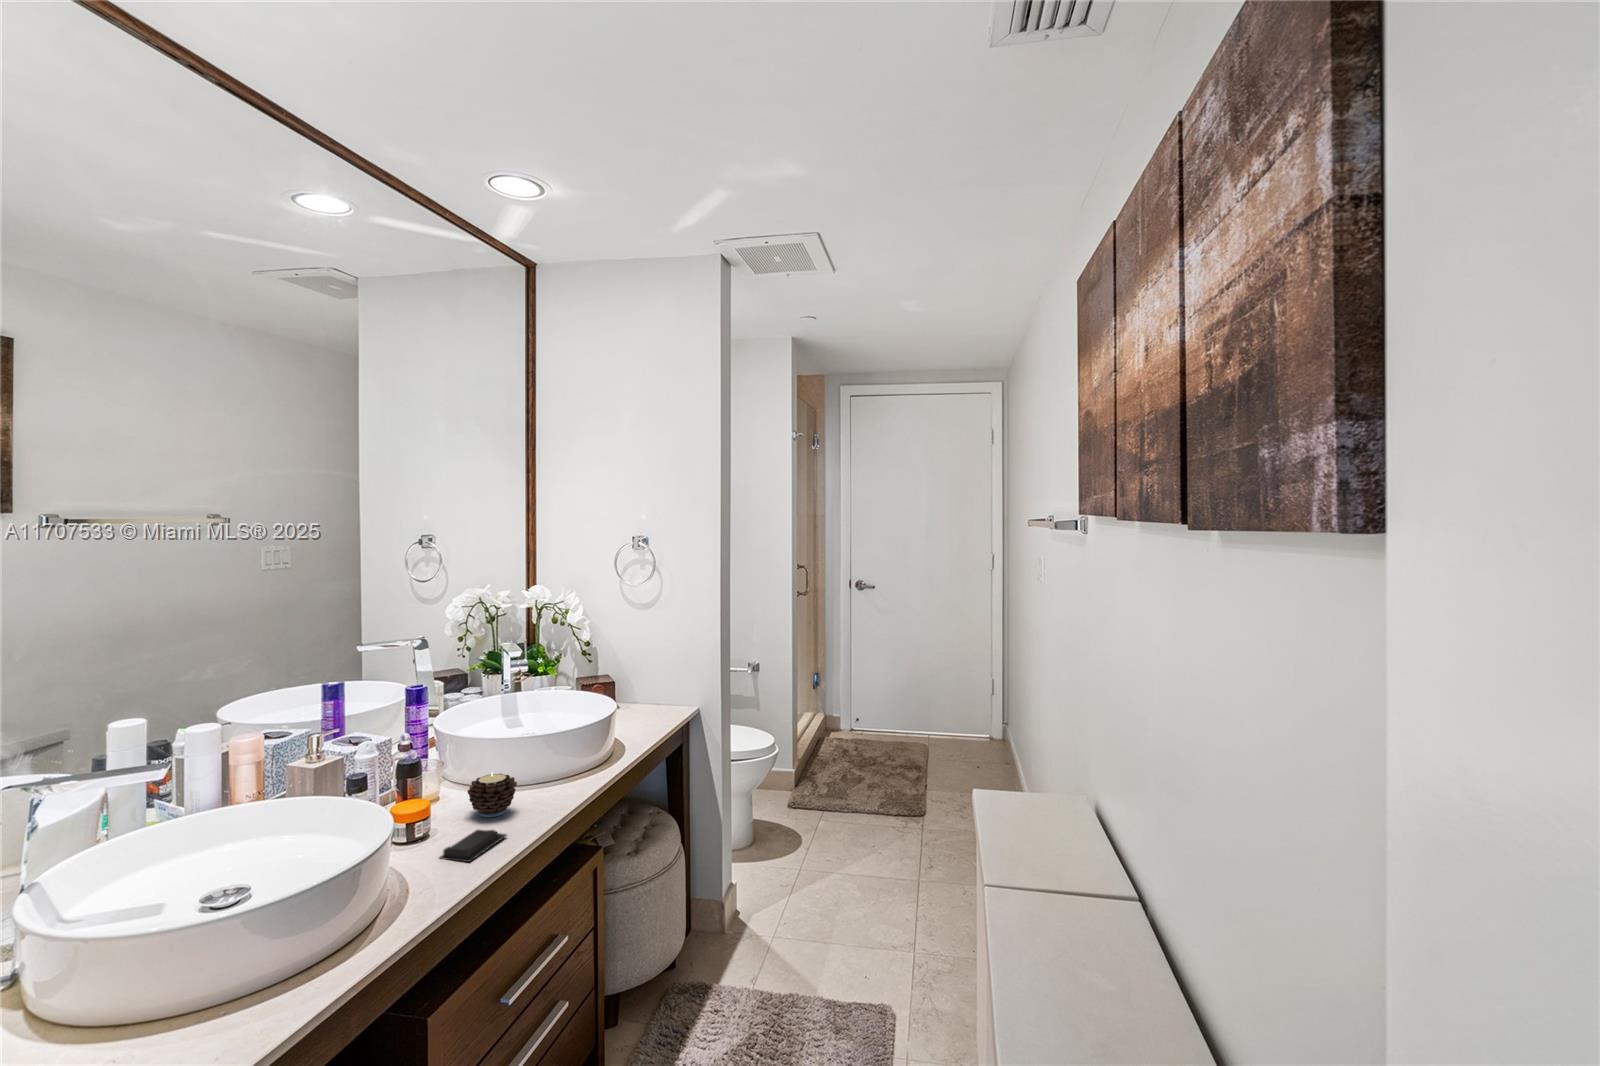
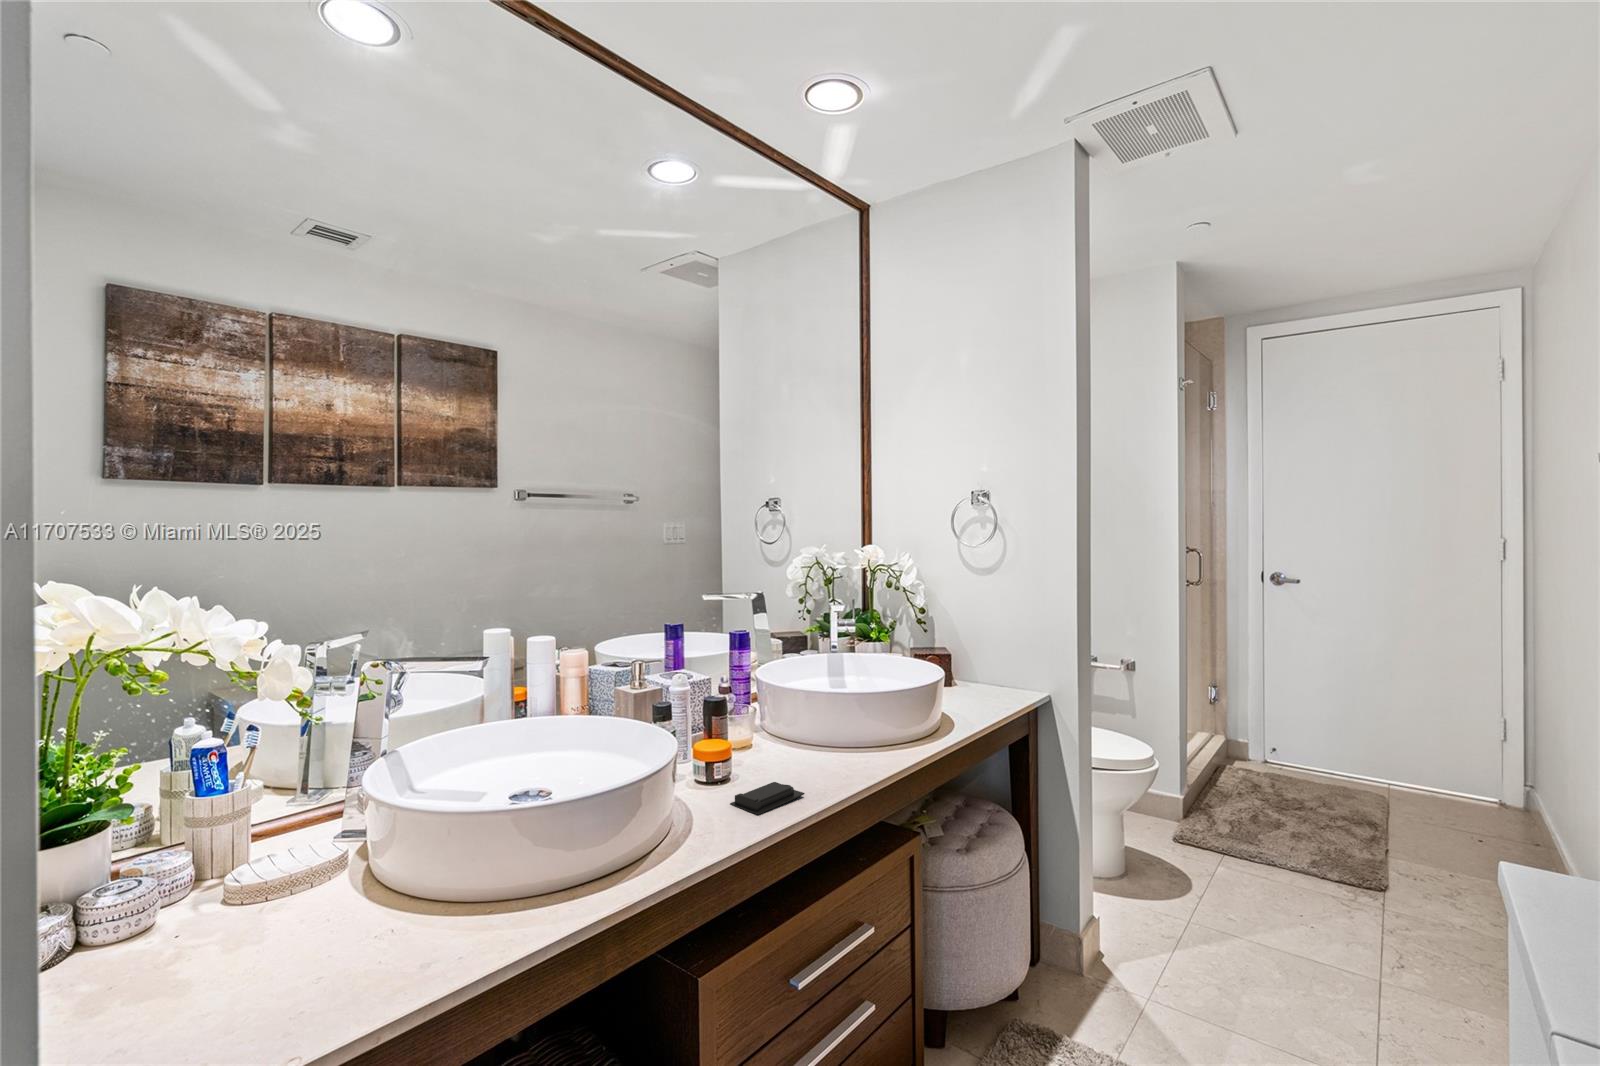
candle: present [467,773,517,817] -> none [772,722,823,773]

